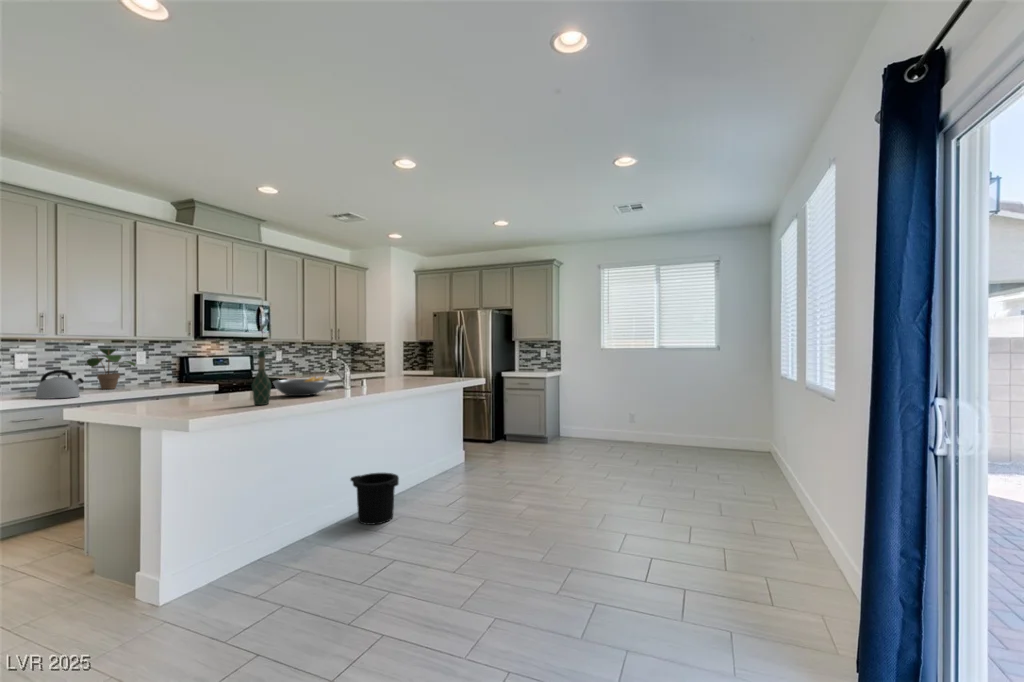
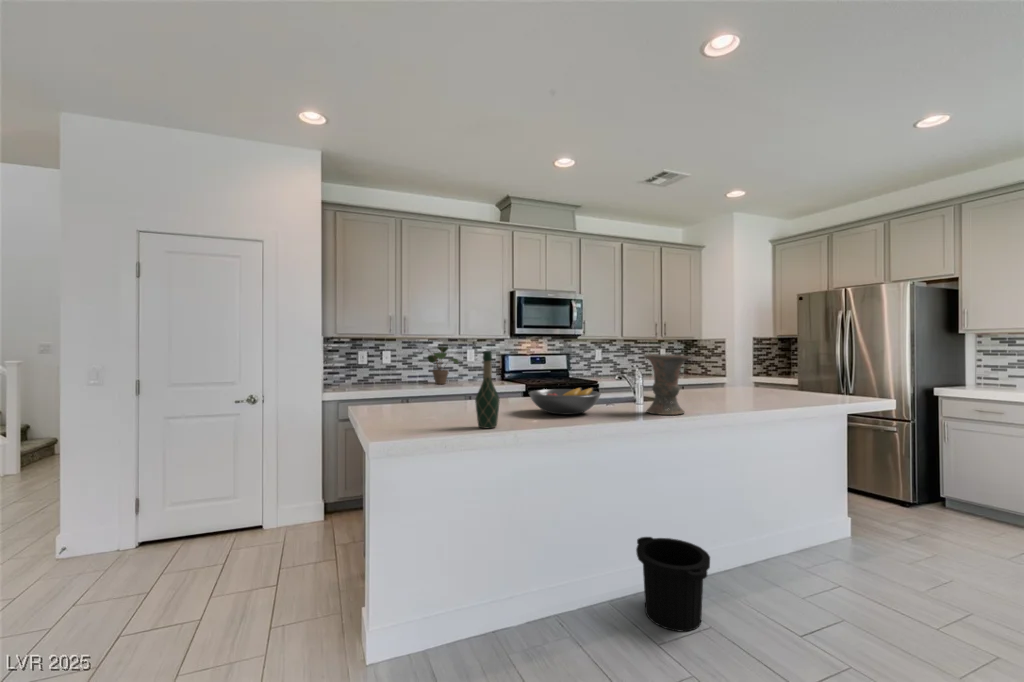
vase: none [357,353,387,391] -> present [644,354,691,415]
kettle: present [36,370,84,399] -> none [380,366,412,392]

